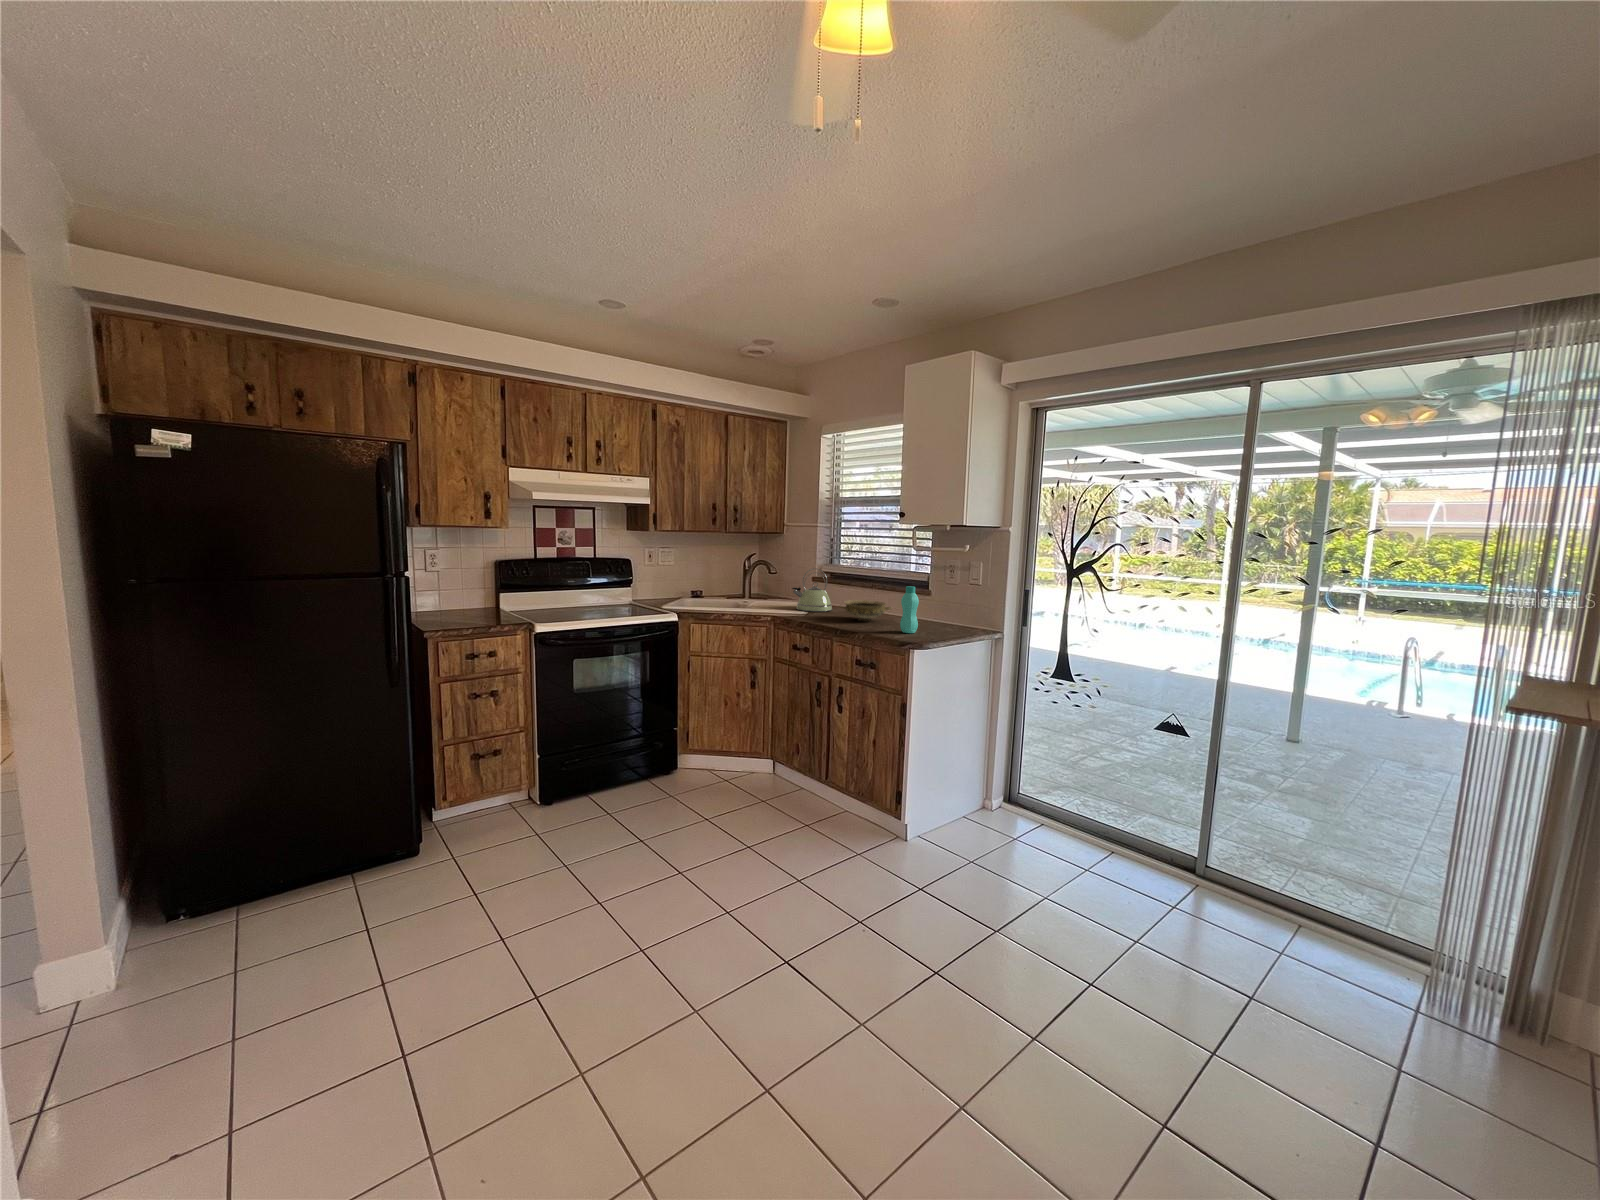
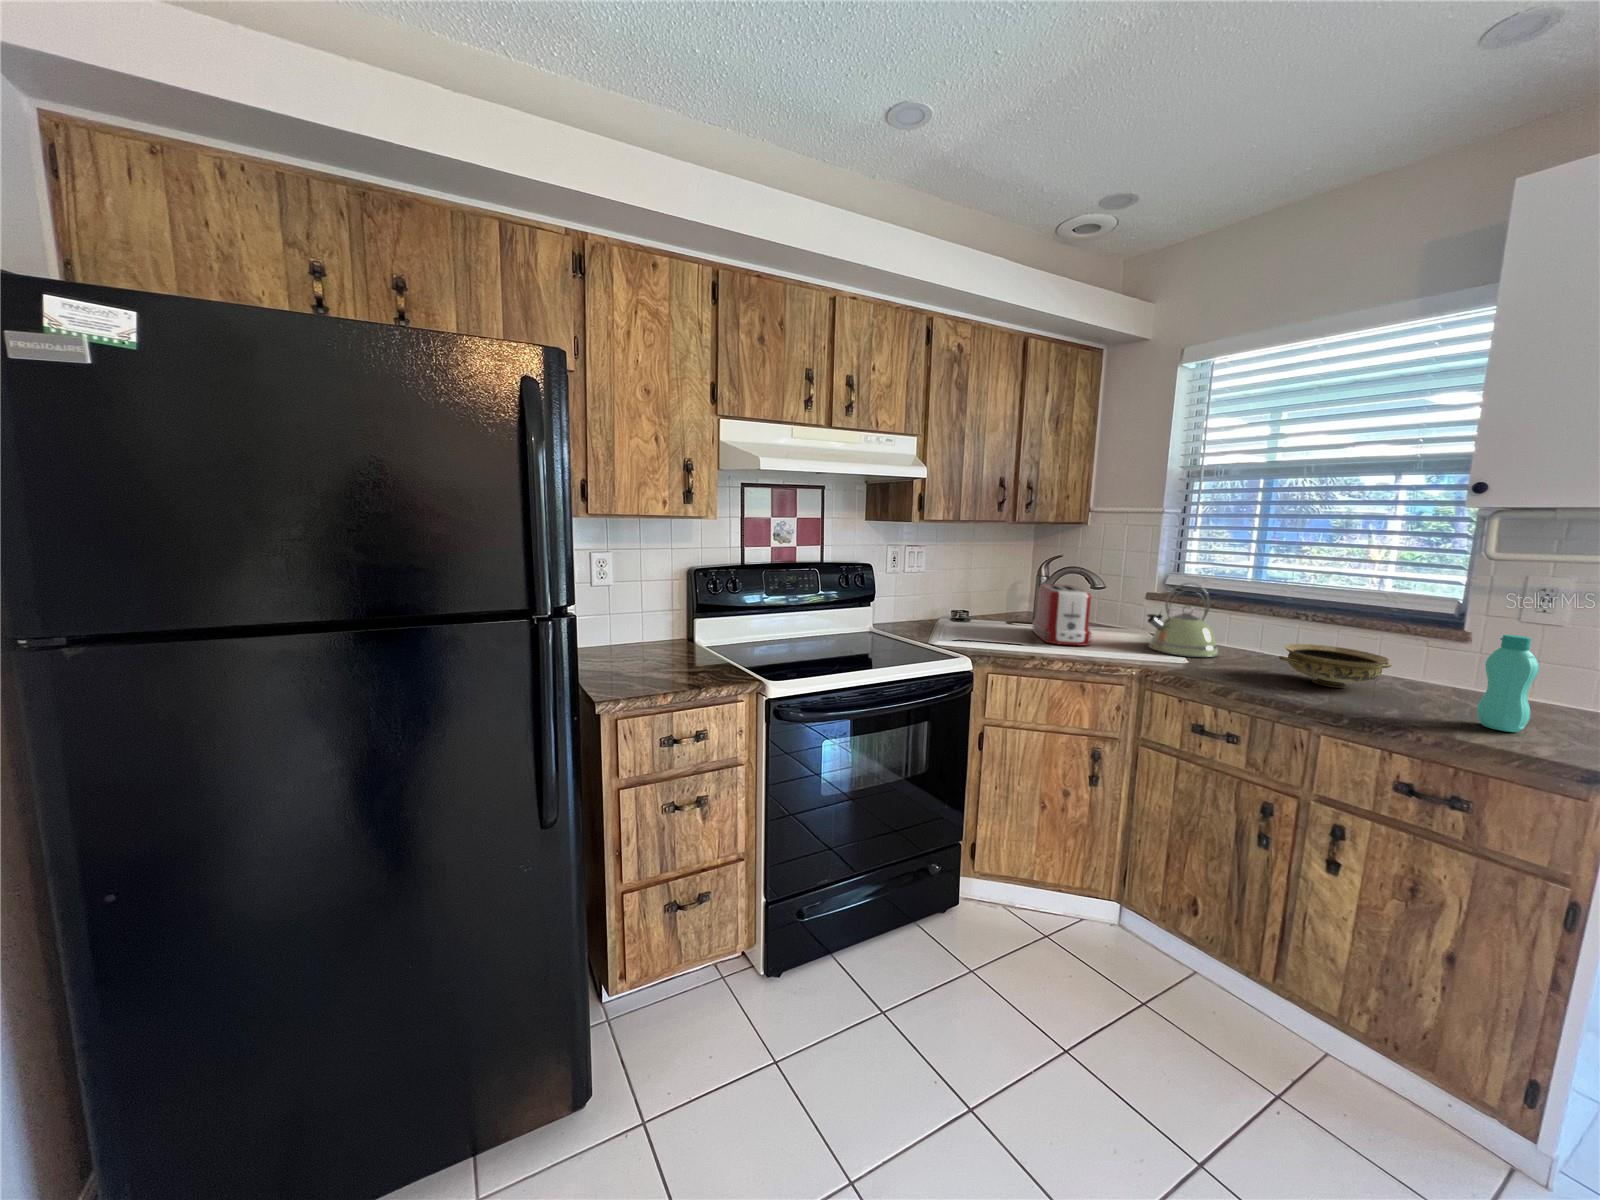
toaster: none [734,572,763,608] -> present [1032,584,1092,646]

